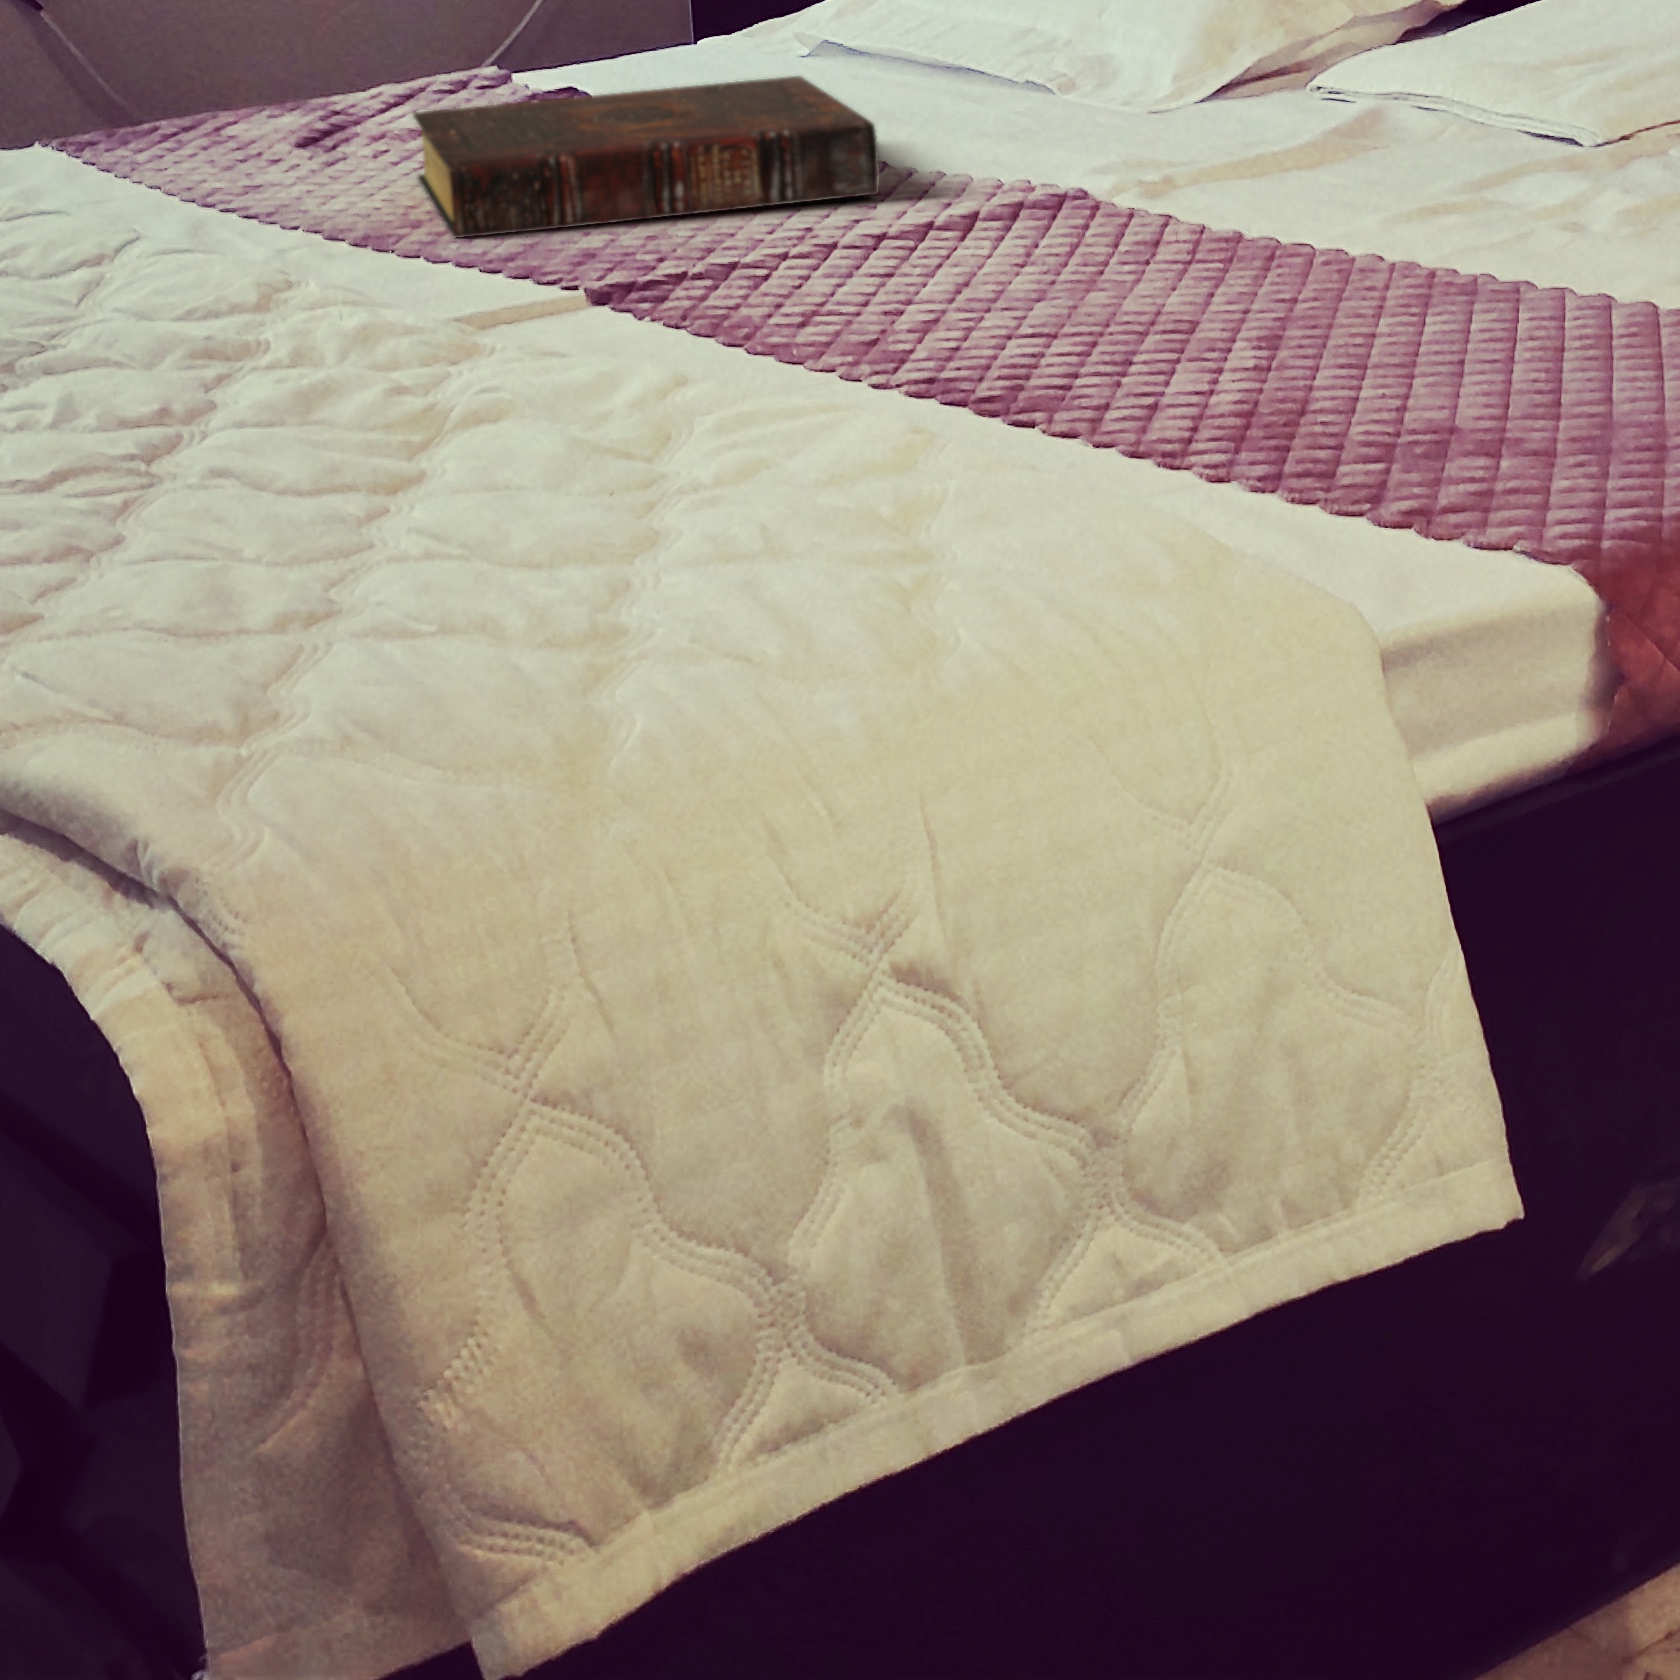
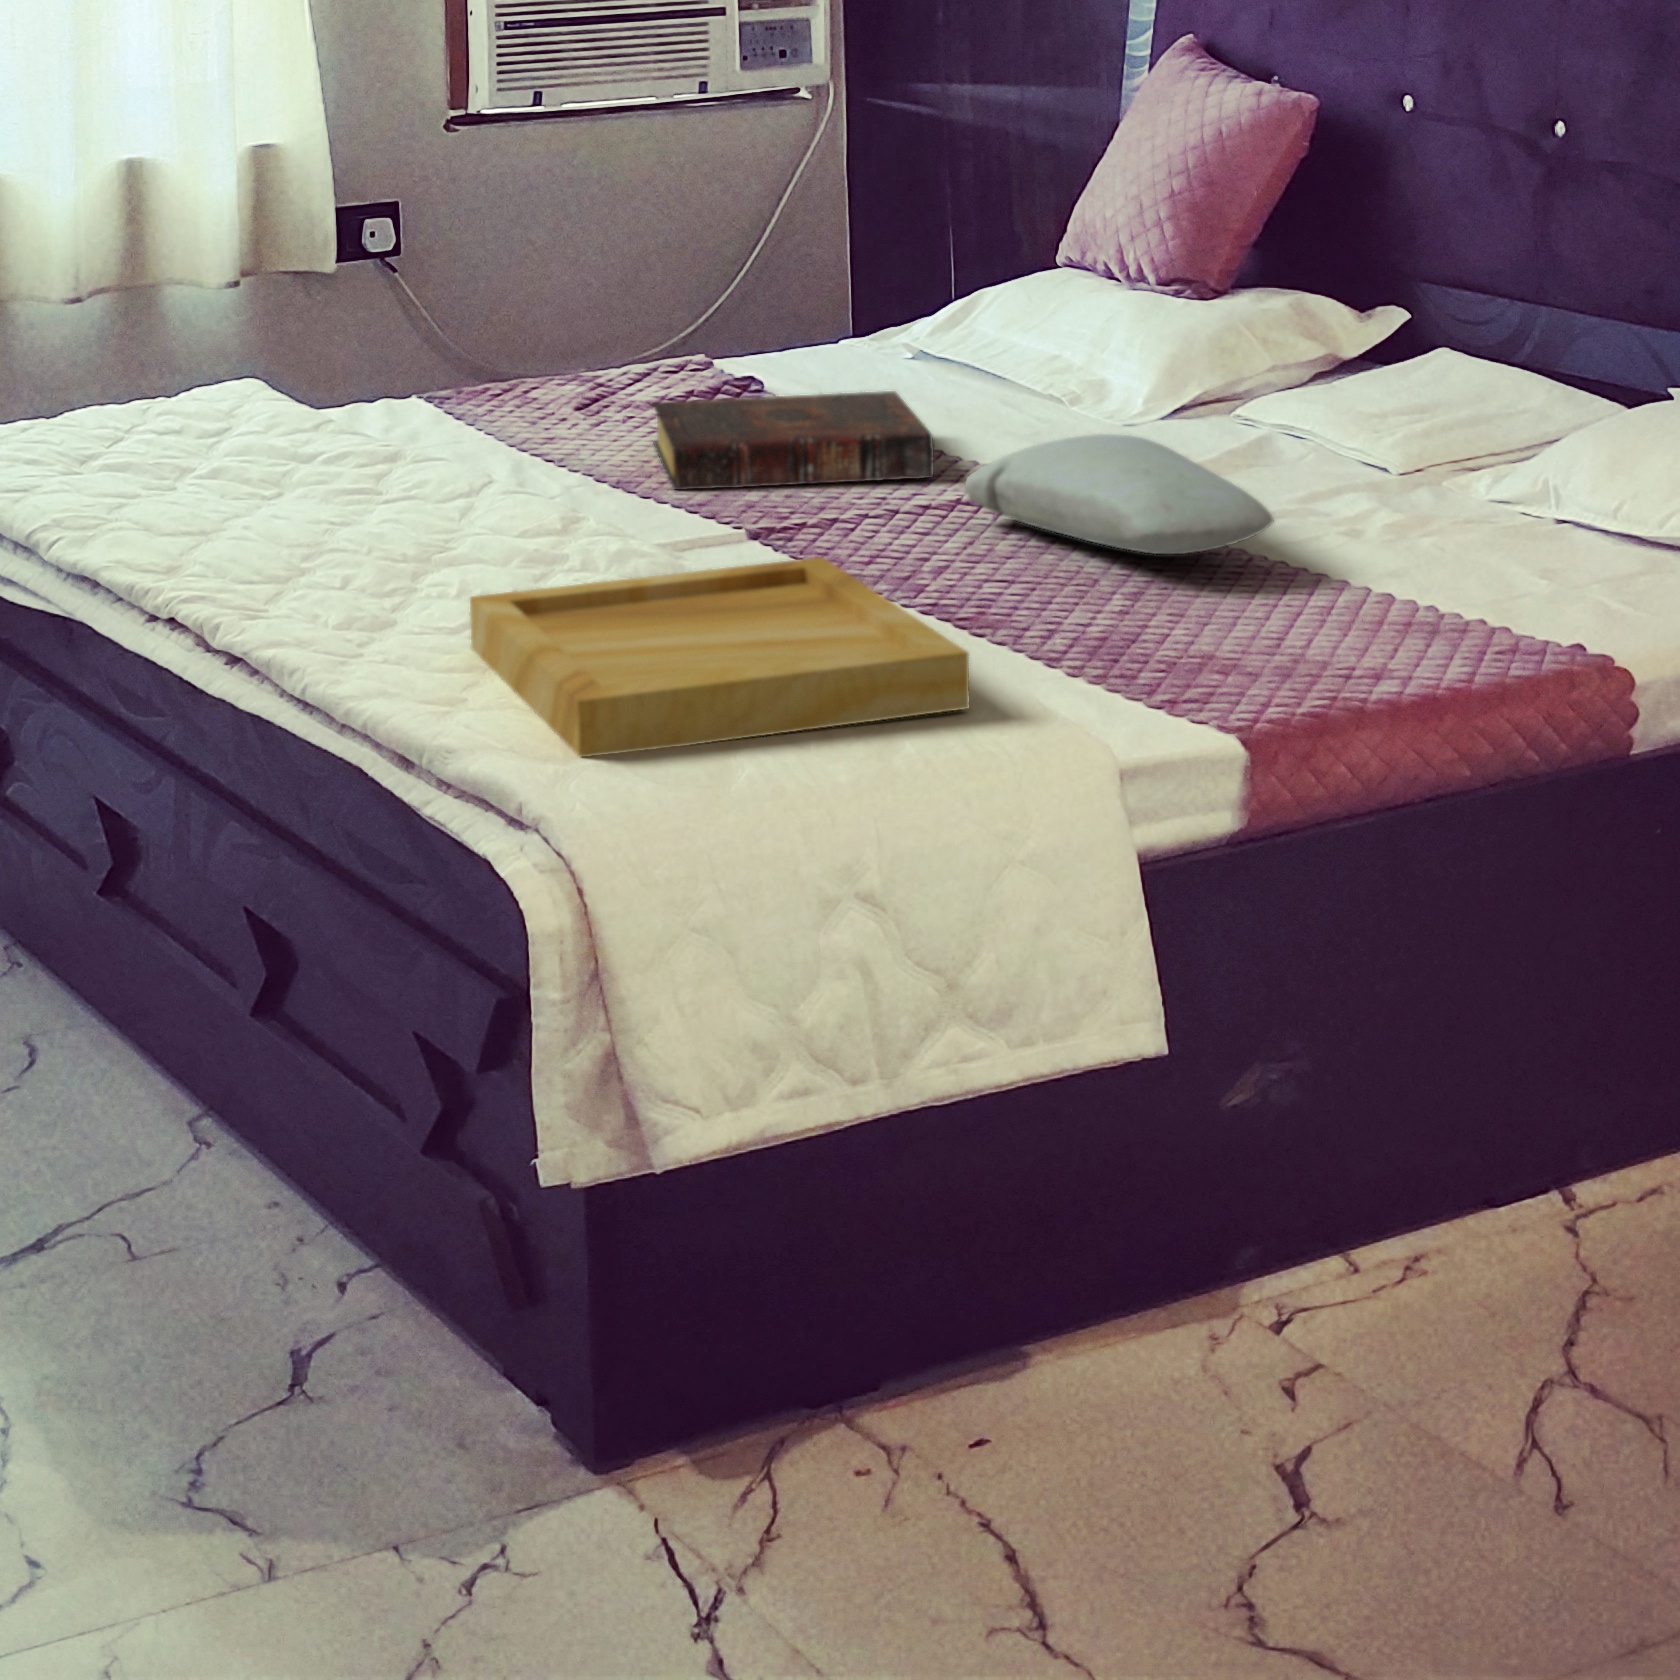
pillow: none [947,93,1493,269] -> present [965,434,1273,554]
tray: none [55,304,1063,731] -> present [470,557,969,757]

